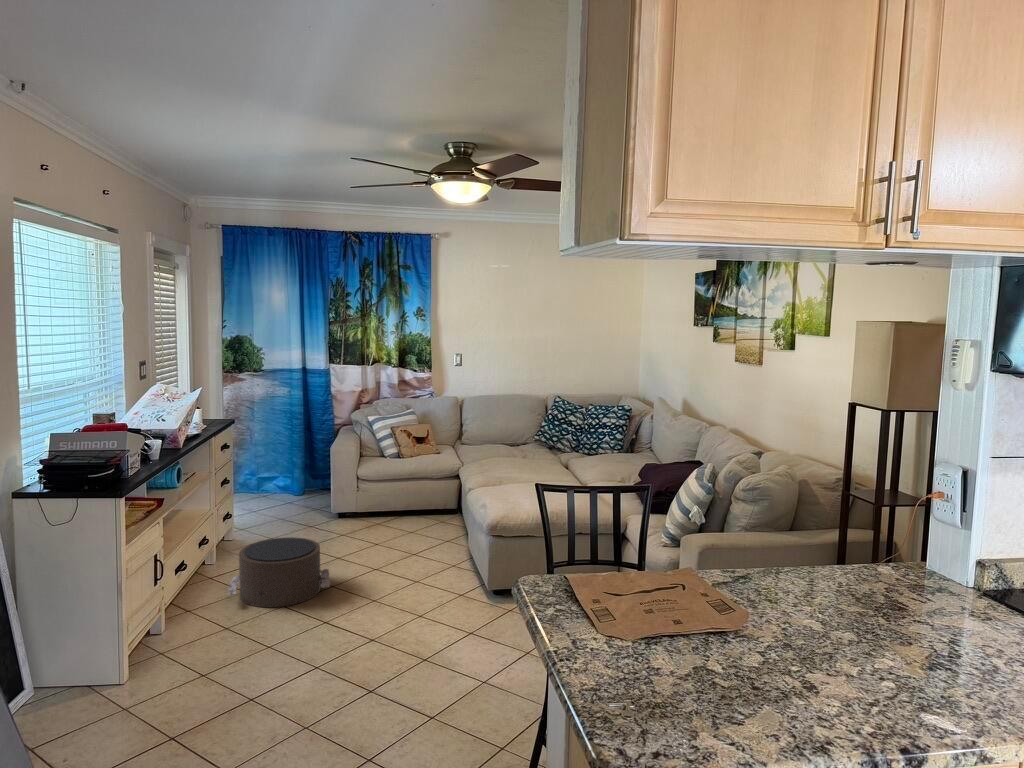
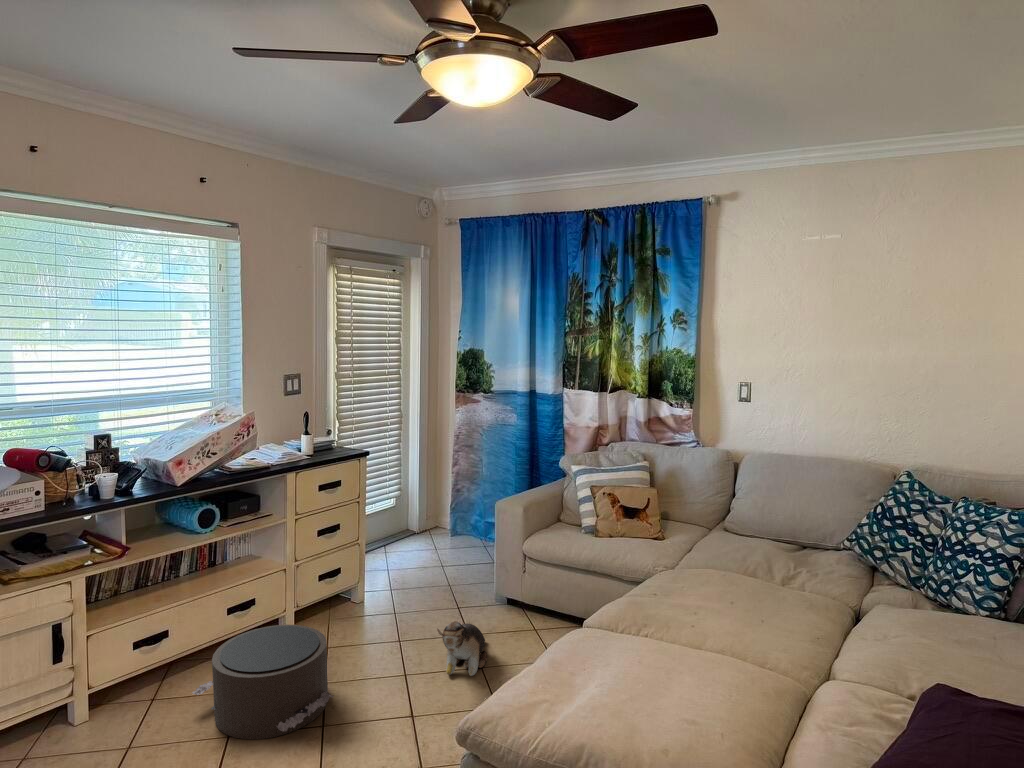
plush toy: none [355,514,383,552] -> present [437,621,488,676]

